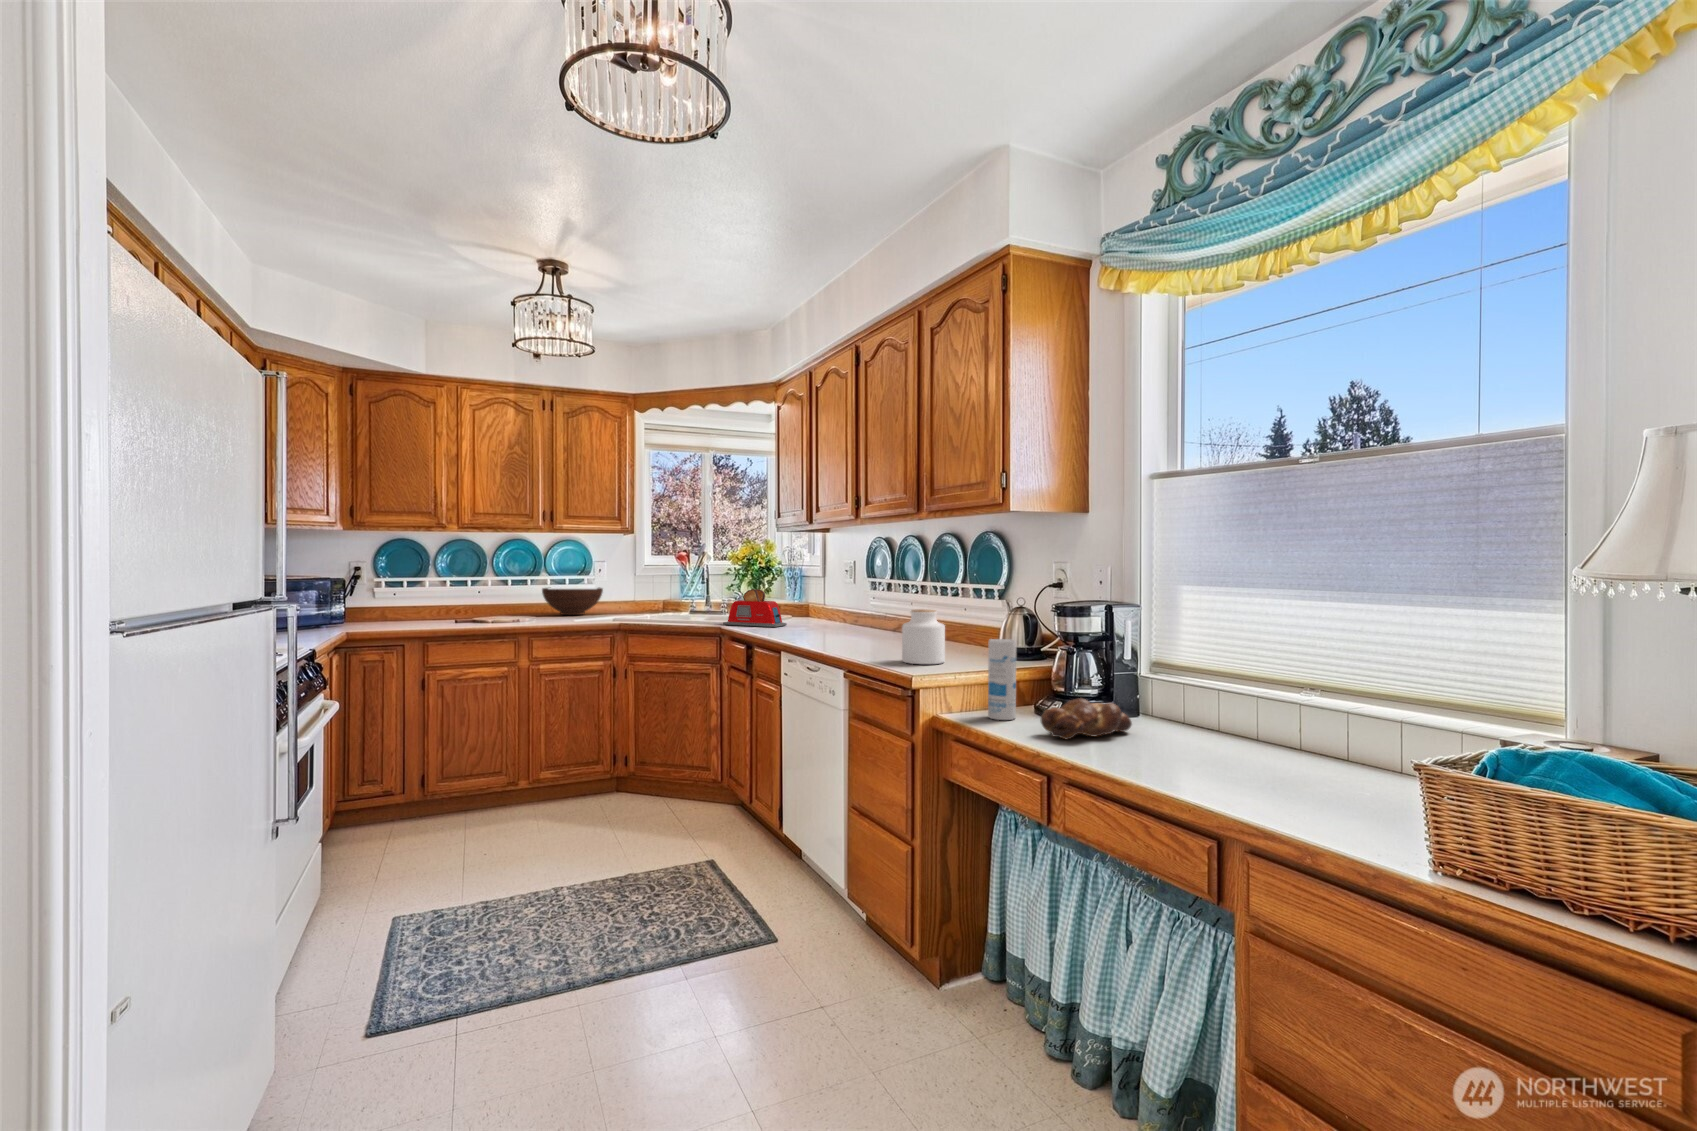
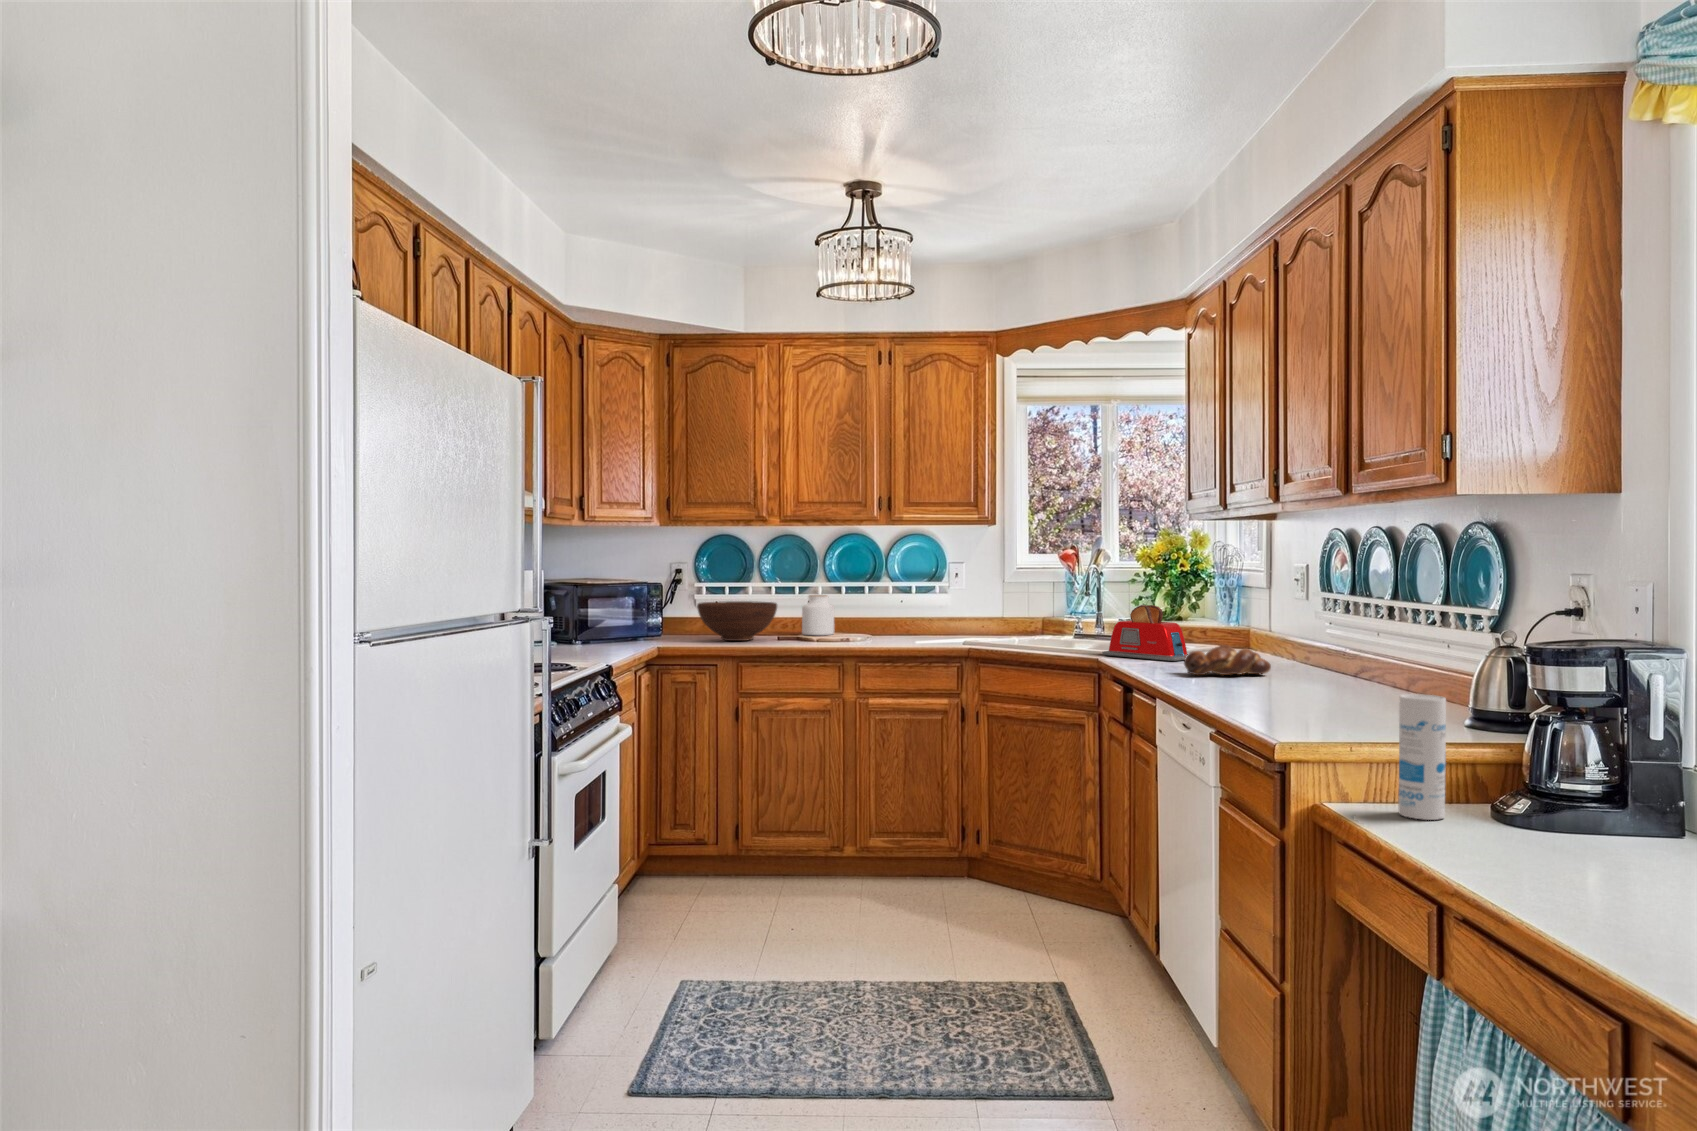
fruit bowl: present [542,588,603,615] -> present [697,601,777,641]
jar: present [902,609,945,664] -> present [802,595,834,635]
bread loaf: present [1040,698,1132,739] -> present [1184,645,1271,676]

